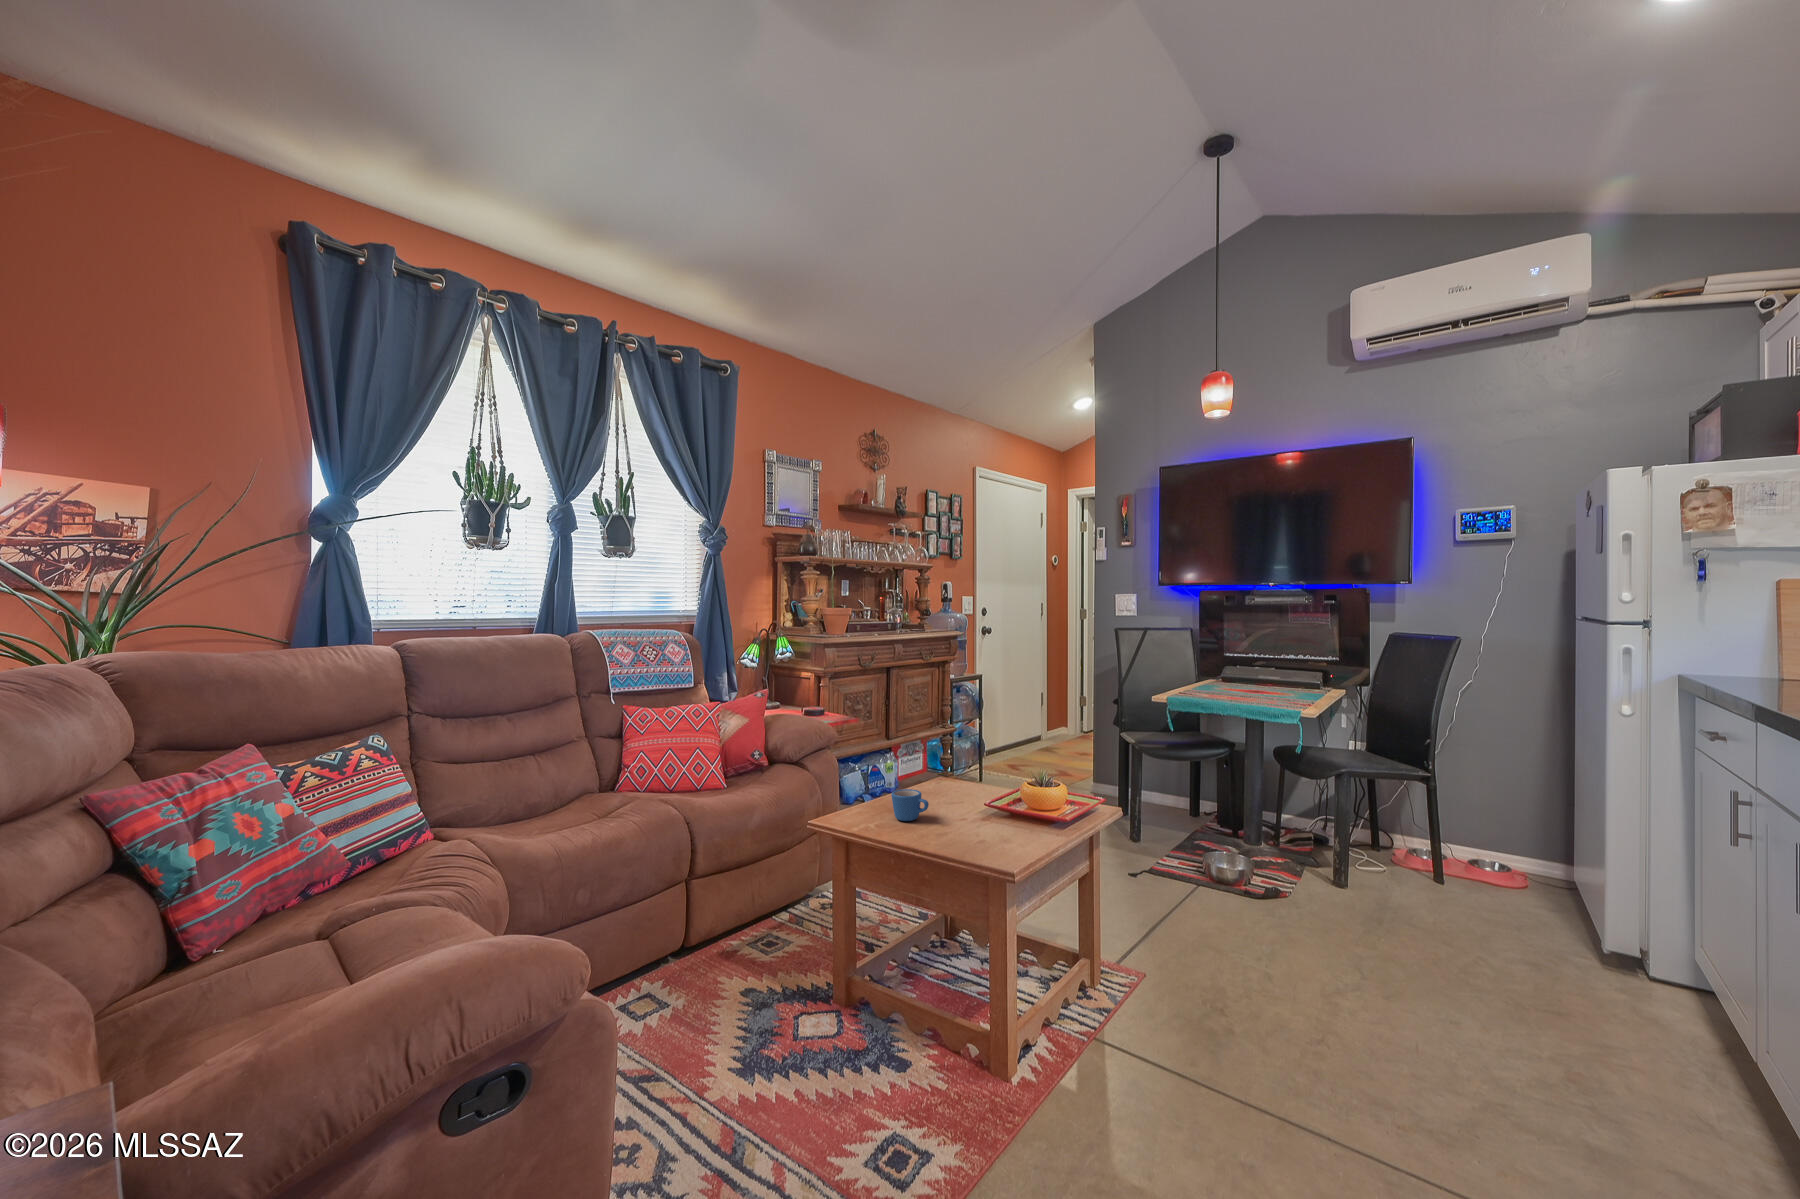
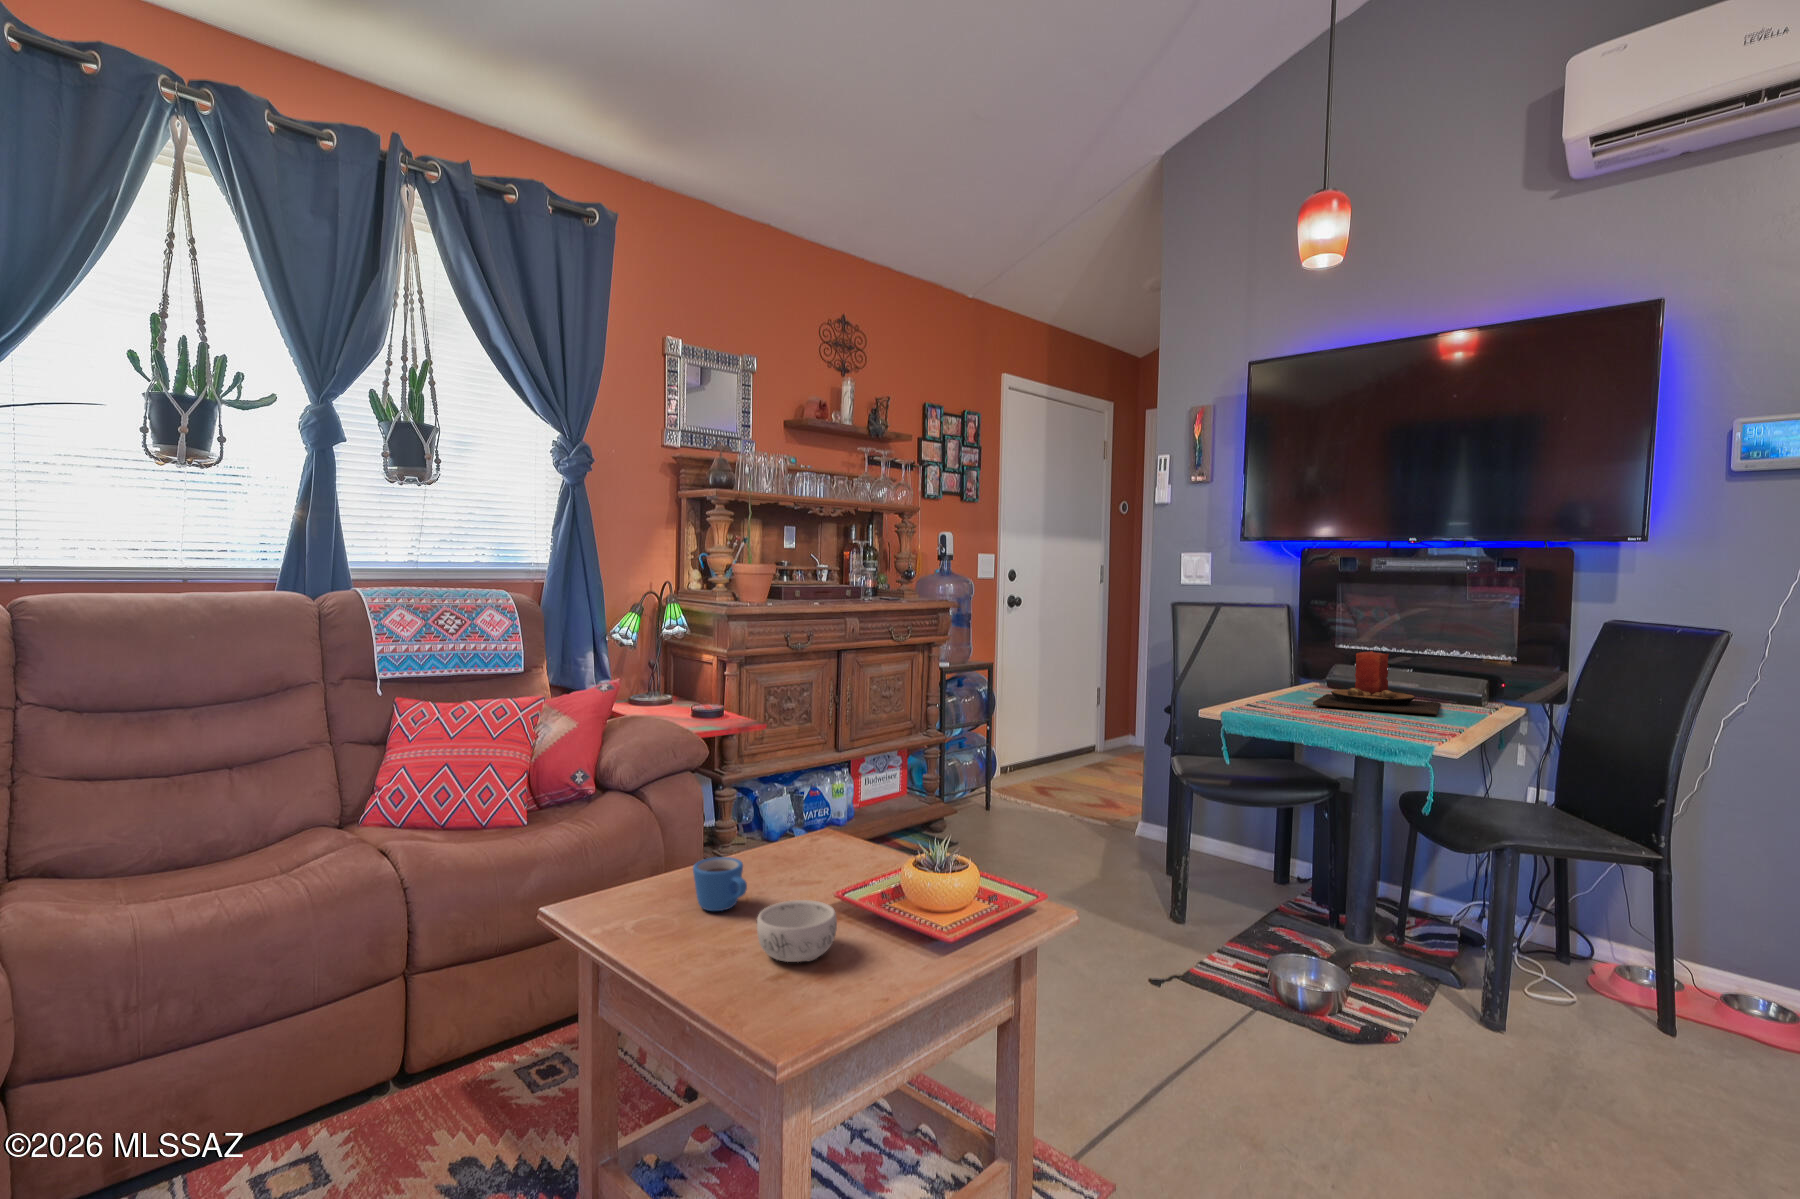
candle: none [1218,656,1296,695] -> present [1313,651,1440,715]
decorative bowl: none [949,808,997,841] -> present [757,900,837,962]

